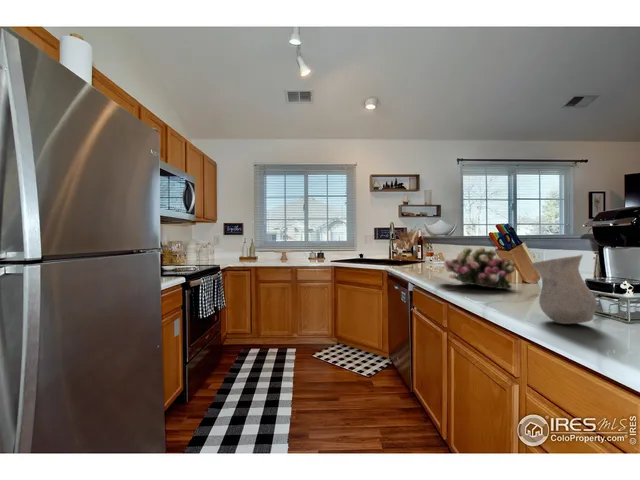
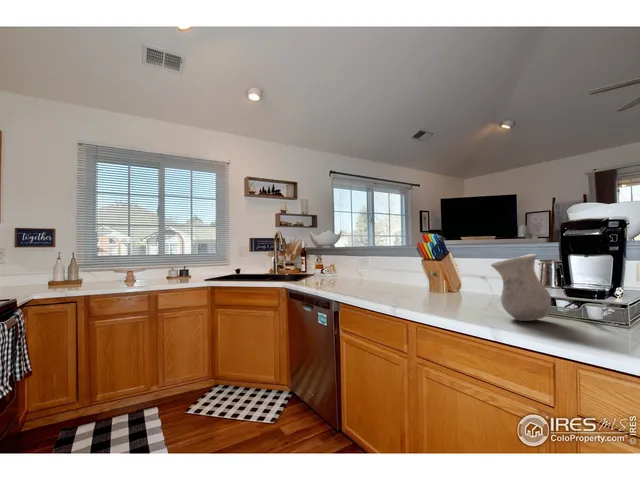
flower arrangement: present [444,247,515,289] -> none [365,254,431,295]

